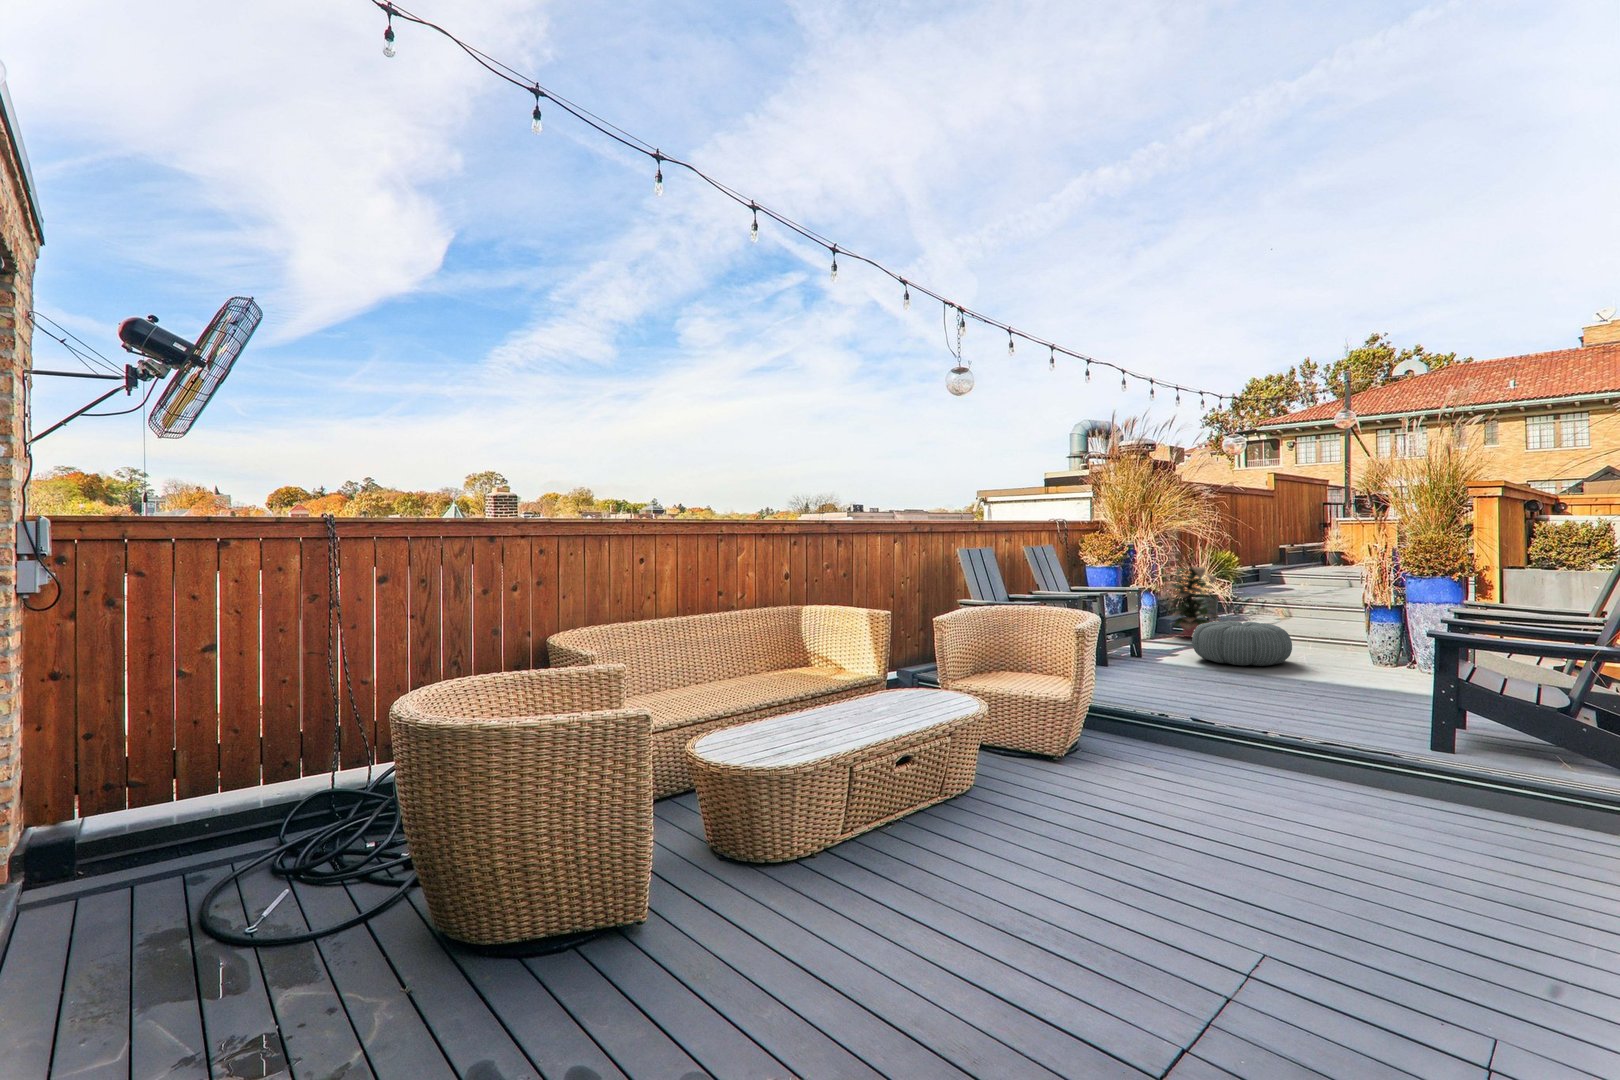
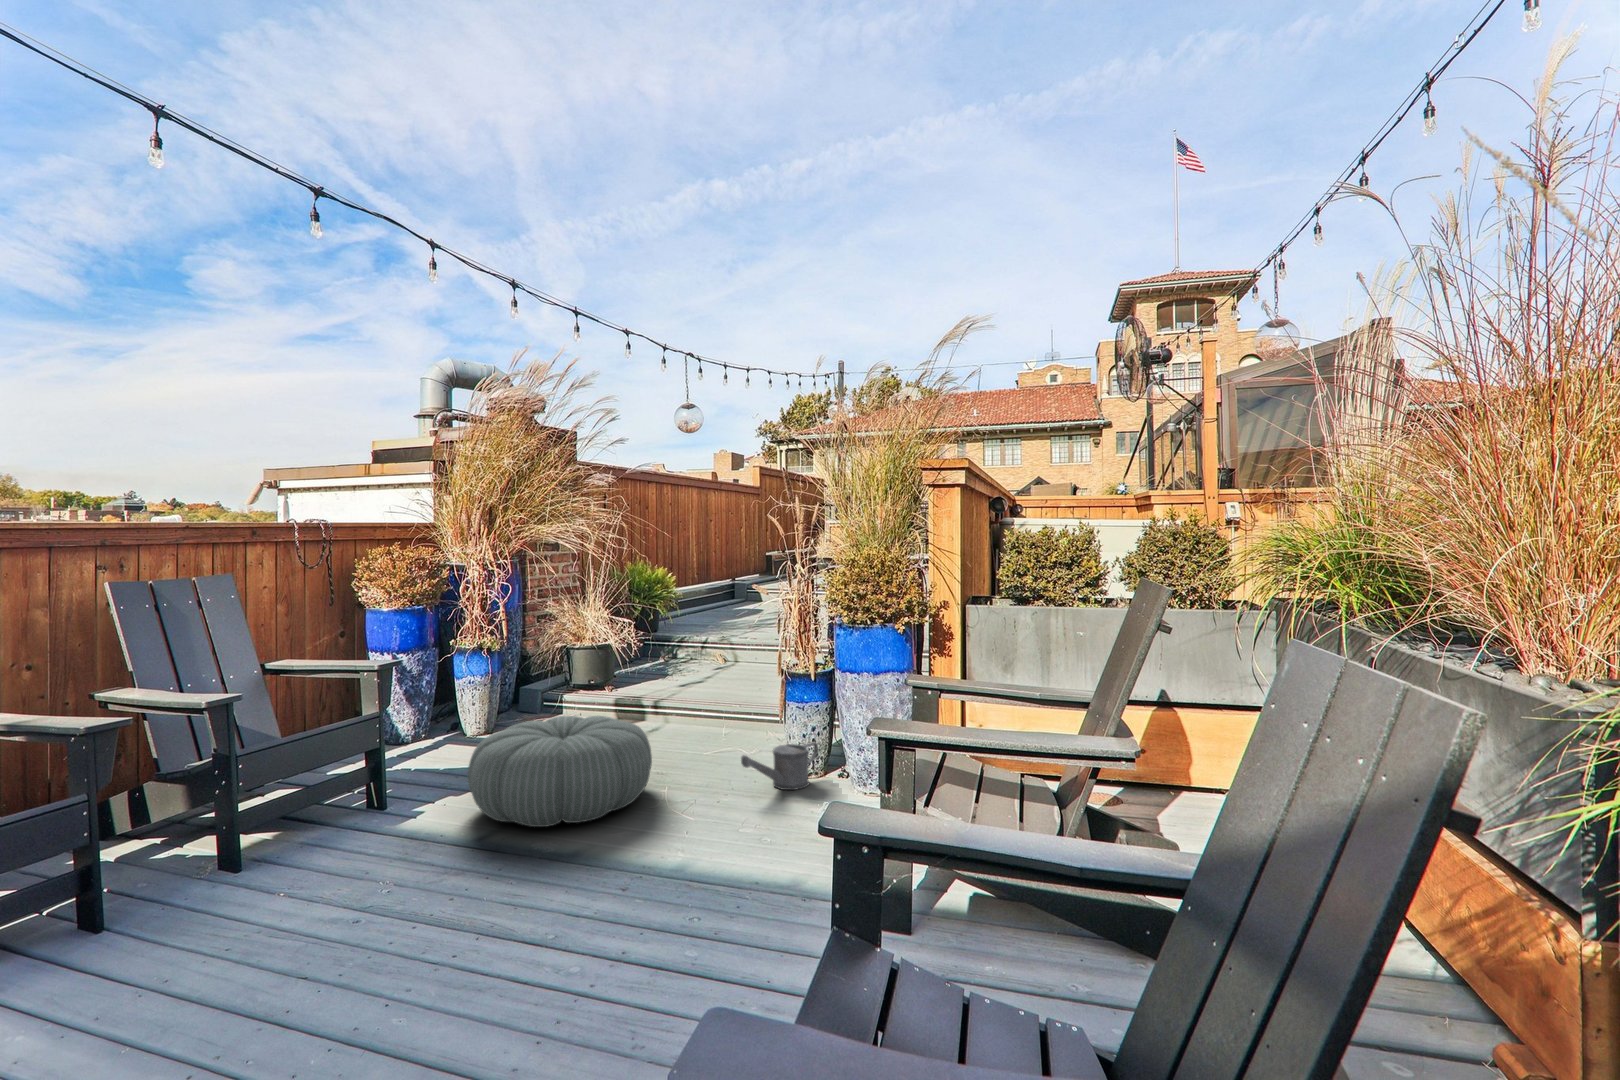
decorative plant: present [1166,566,1216,637] -> none [520,598,612,720]
watering can: none [1347,643,1393,666] -> present [741,742,818,790]

